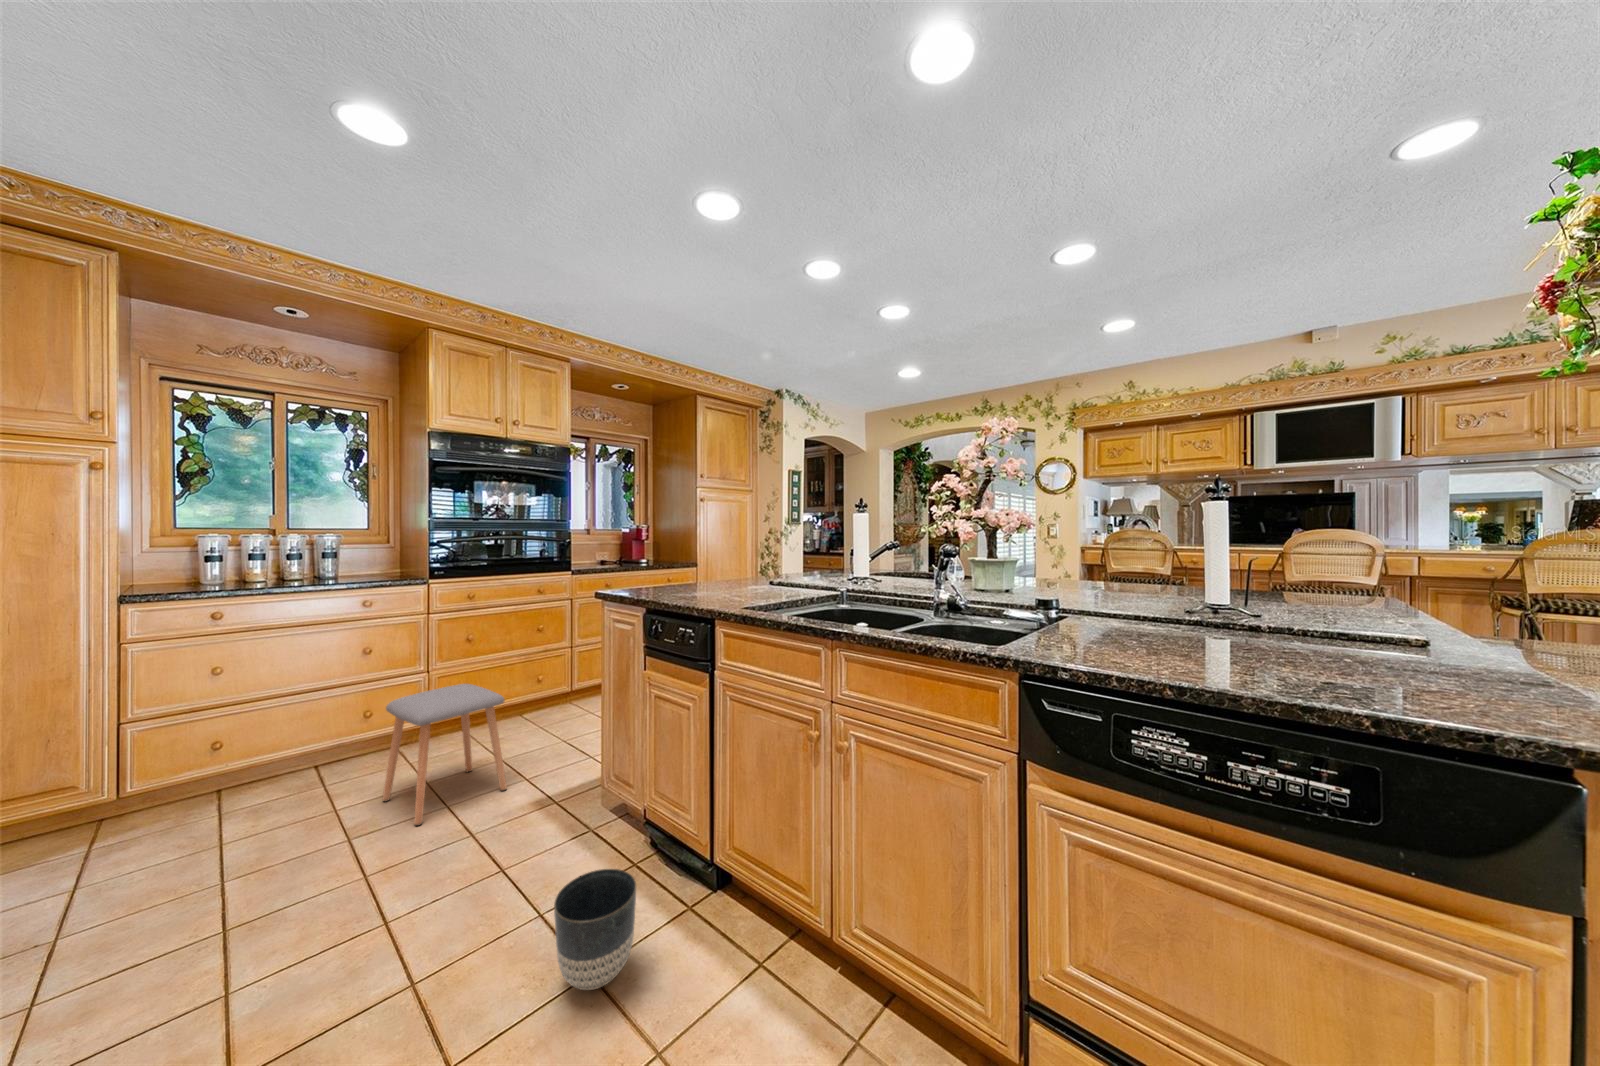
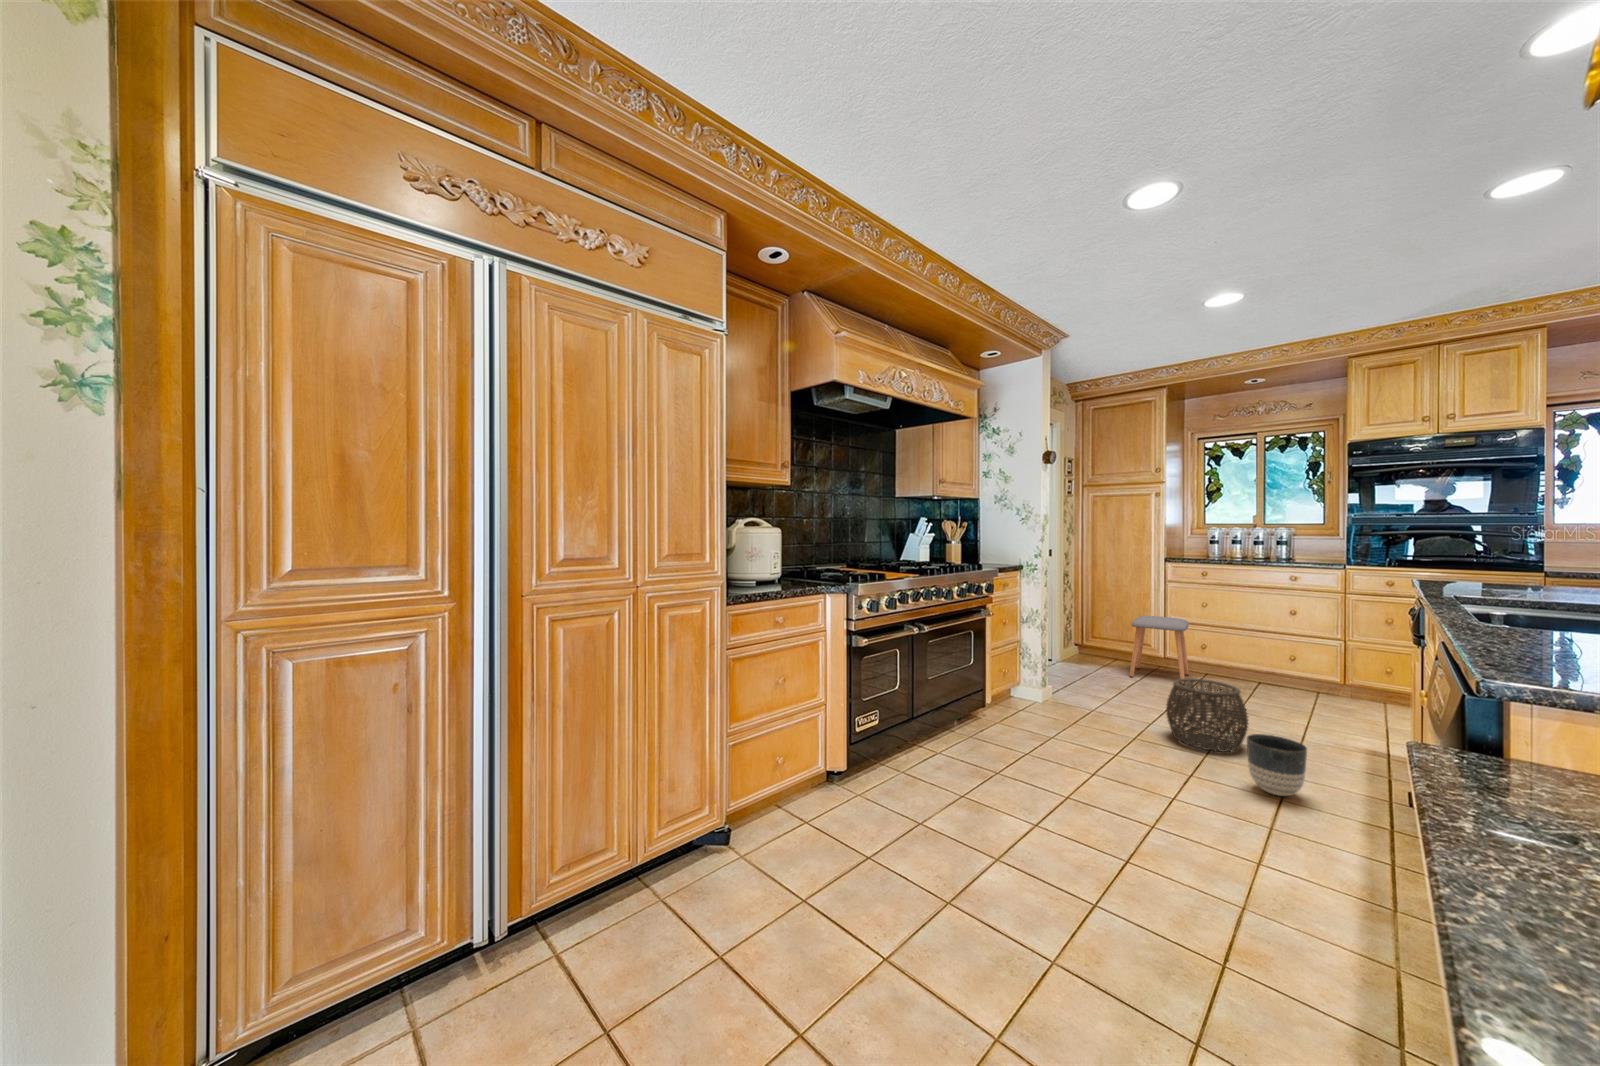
stool: present [383,684,507,826] -> present [1130,616,1189,679]
woven basket: none [301,818,472,1004] -> present [1166,678,1248,752]

